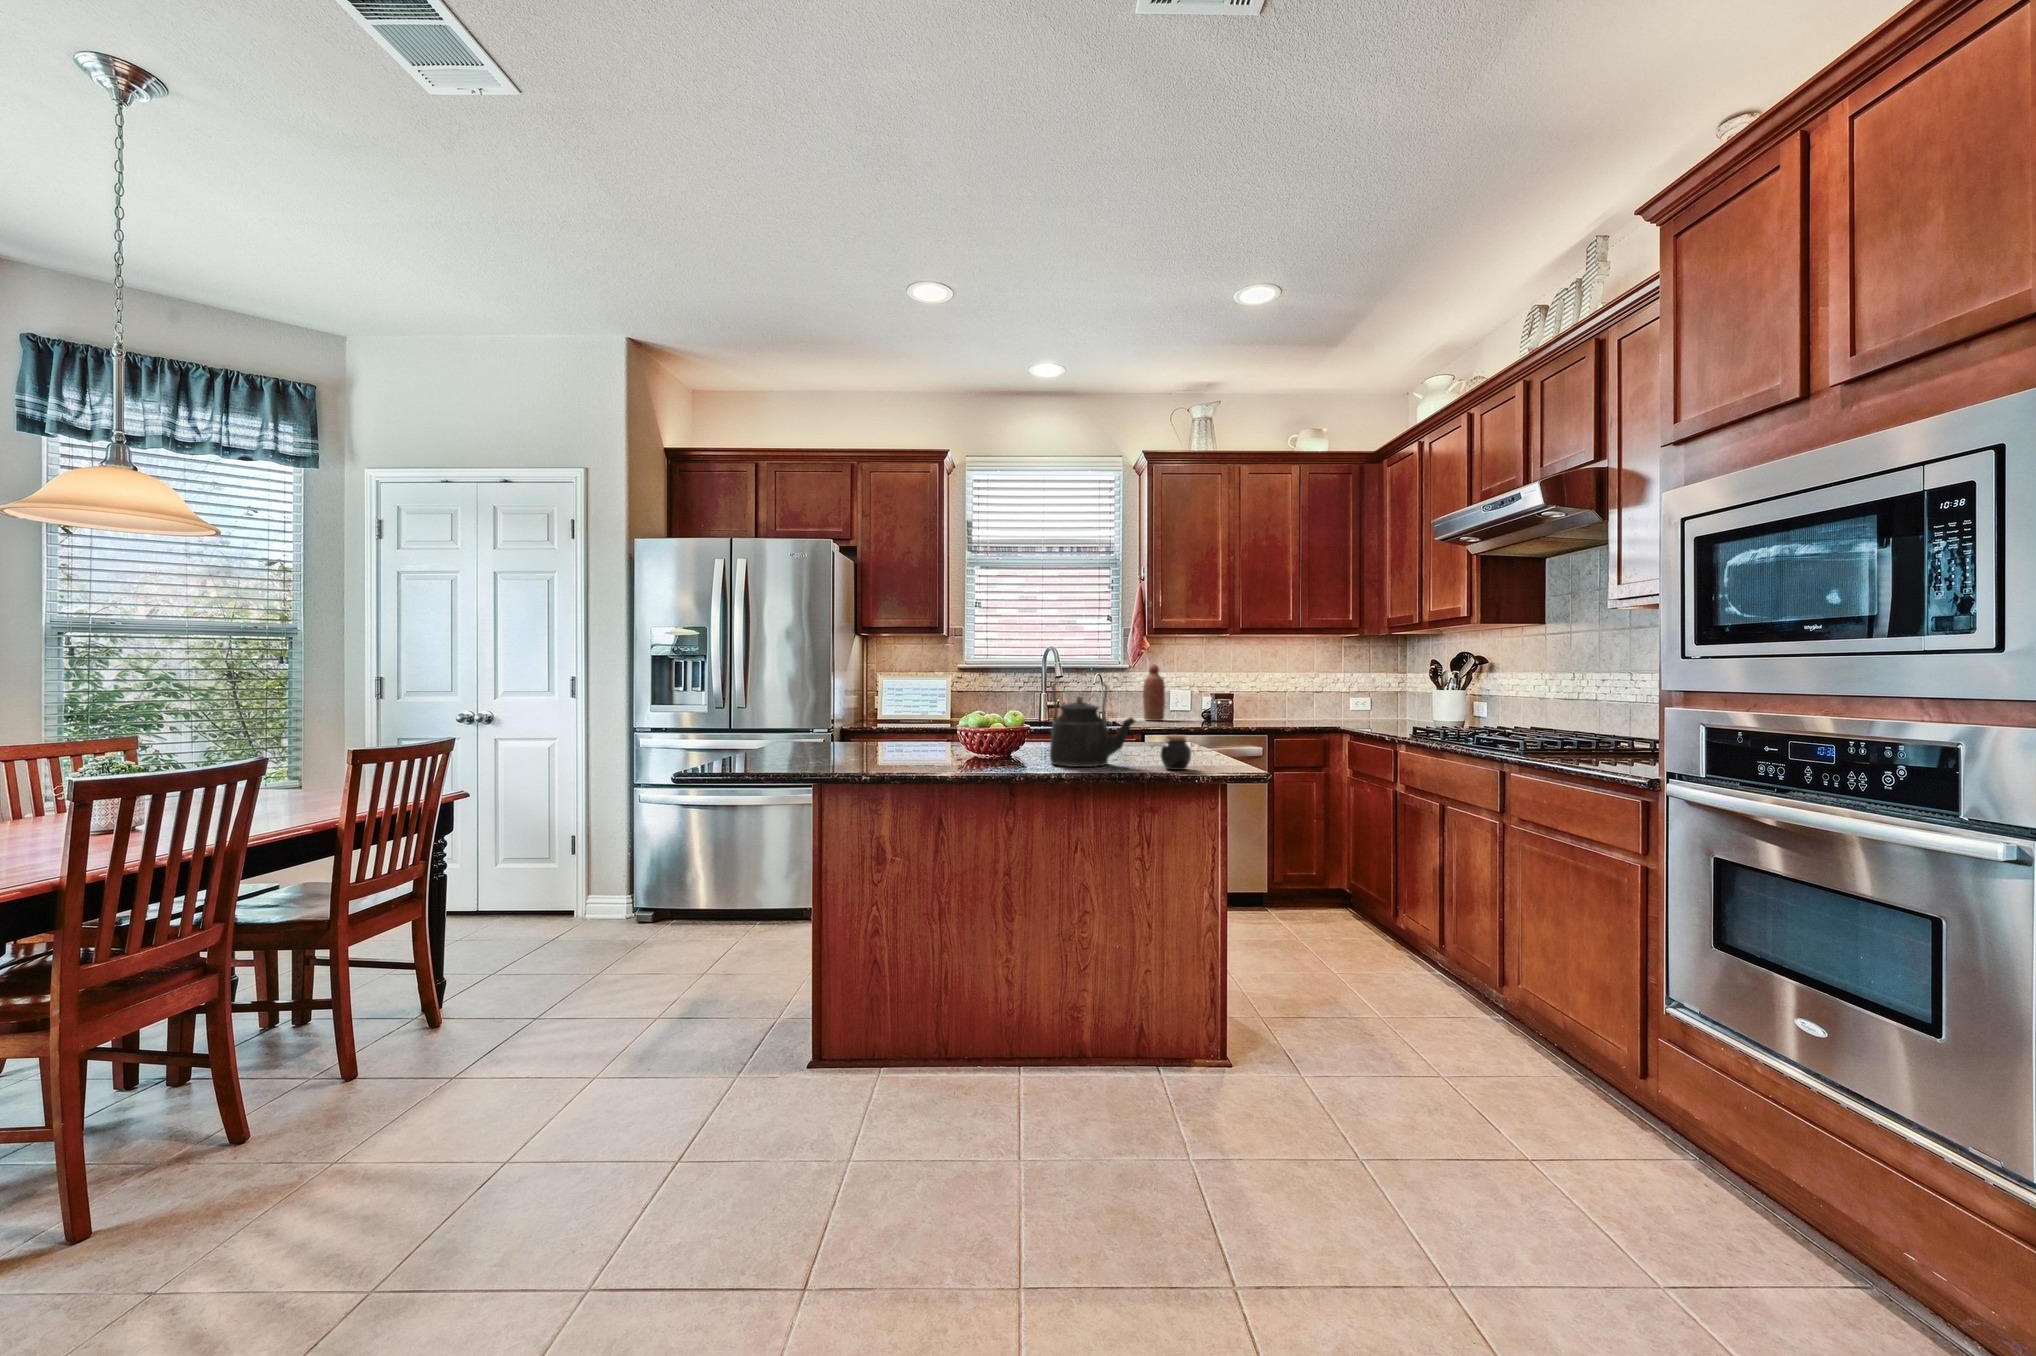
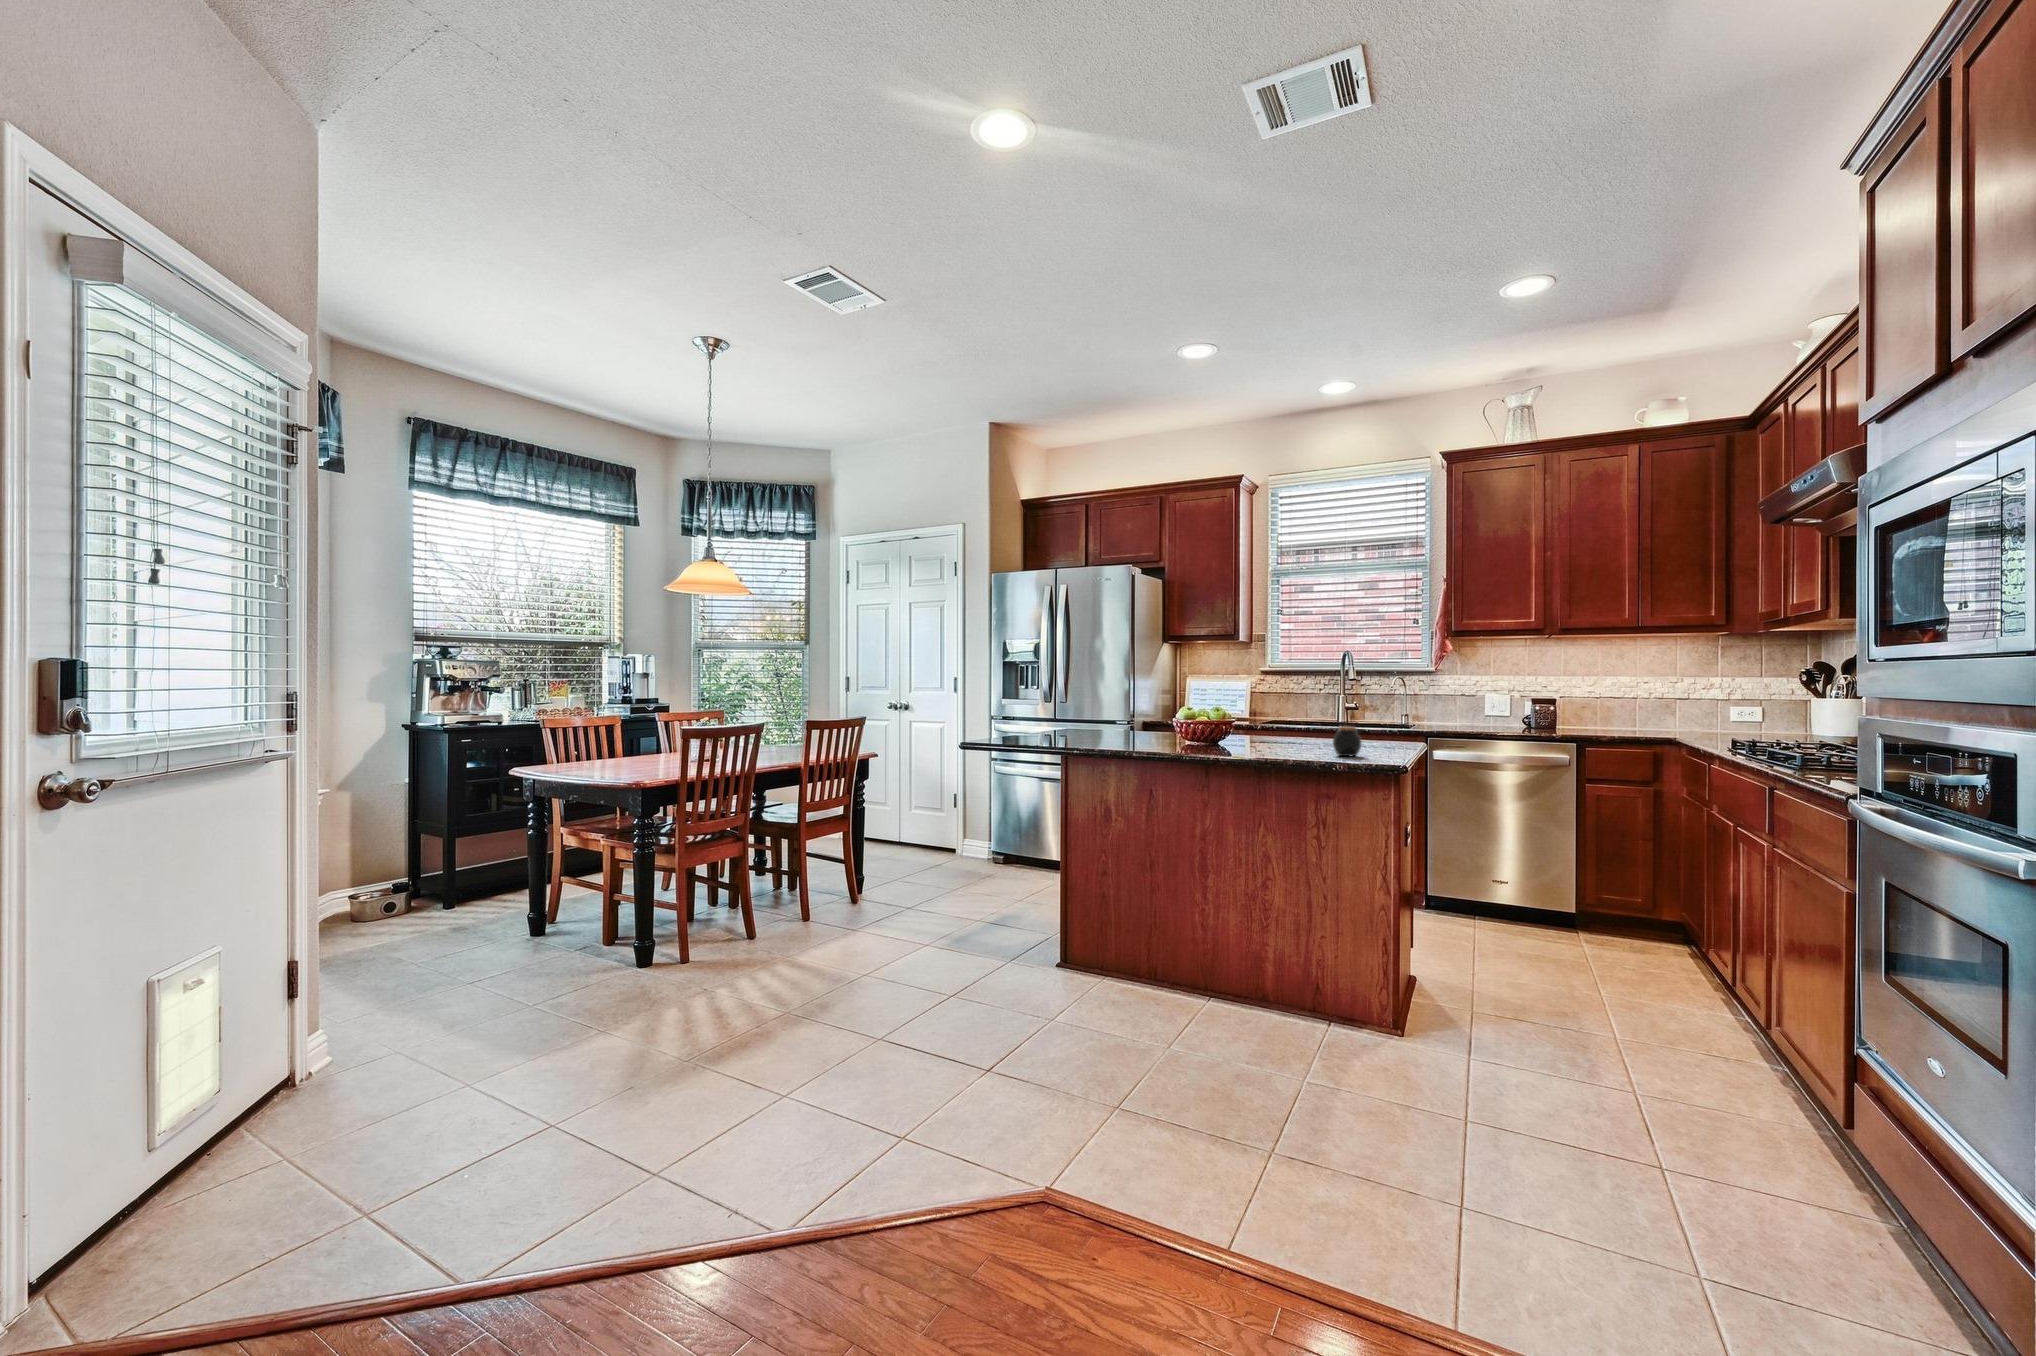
bottle: present [1143,664,1165,721] -> none [1455,667,1480,725]
kettle: present [1050,682,1135,767] -> none [1246,680,1317,751]

